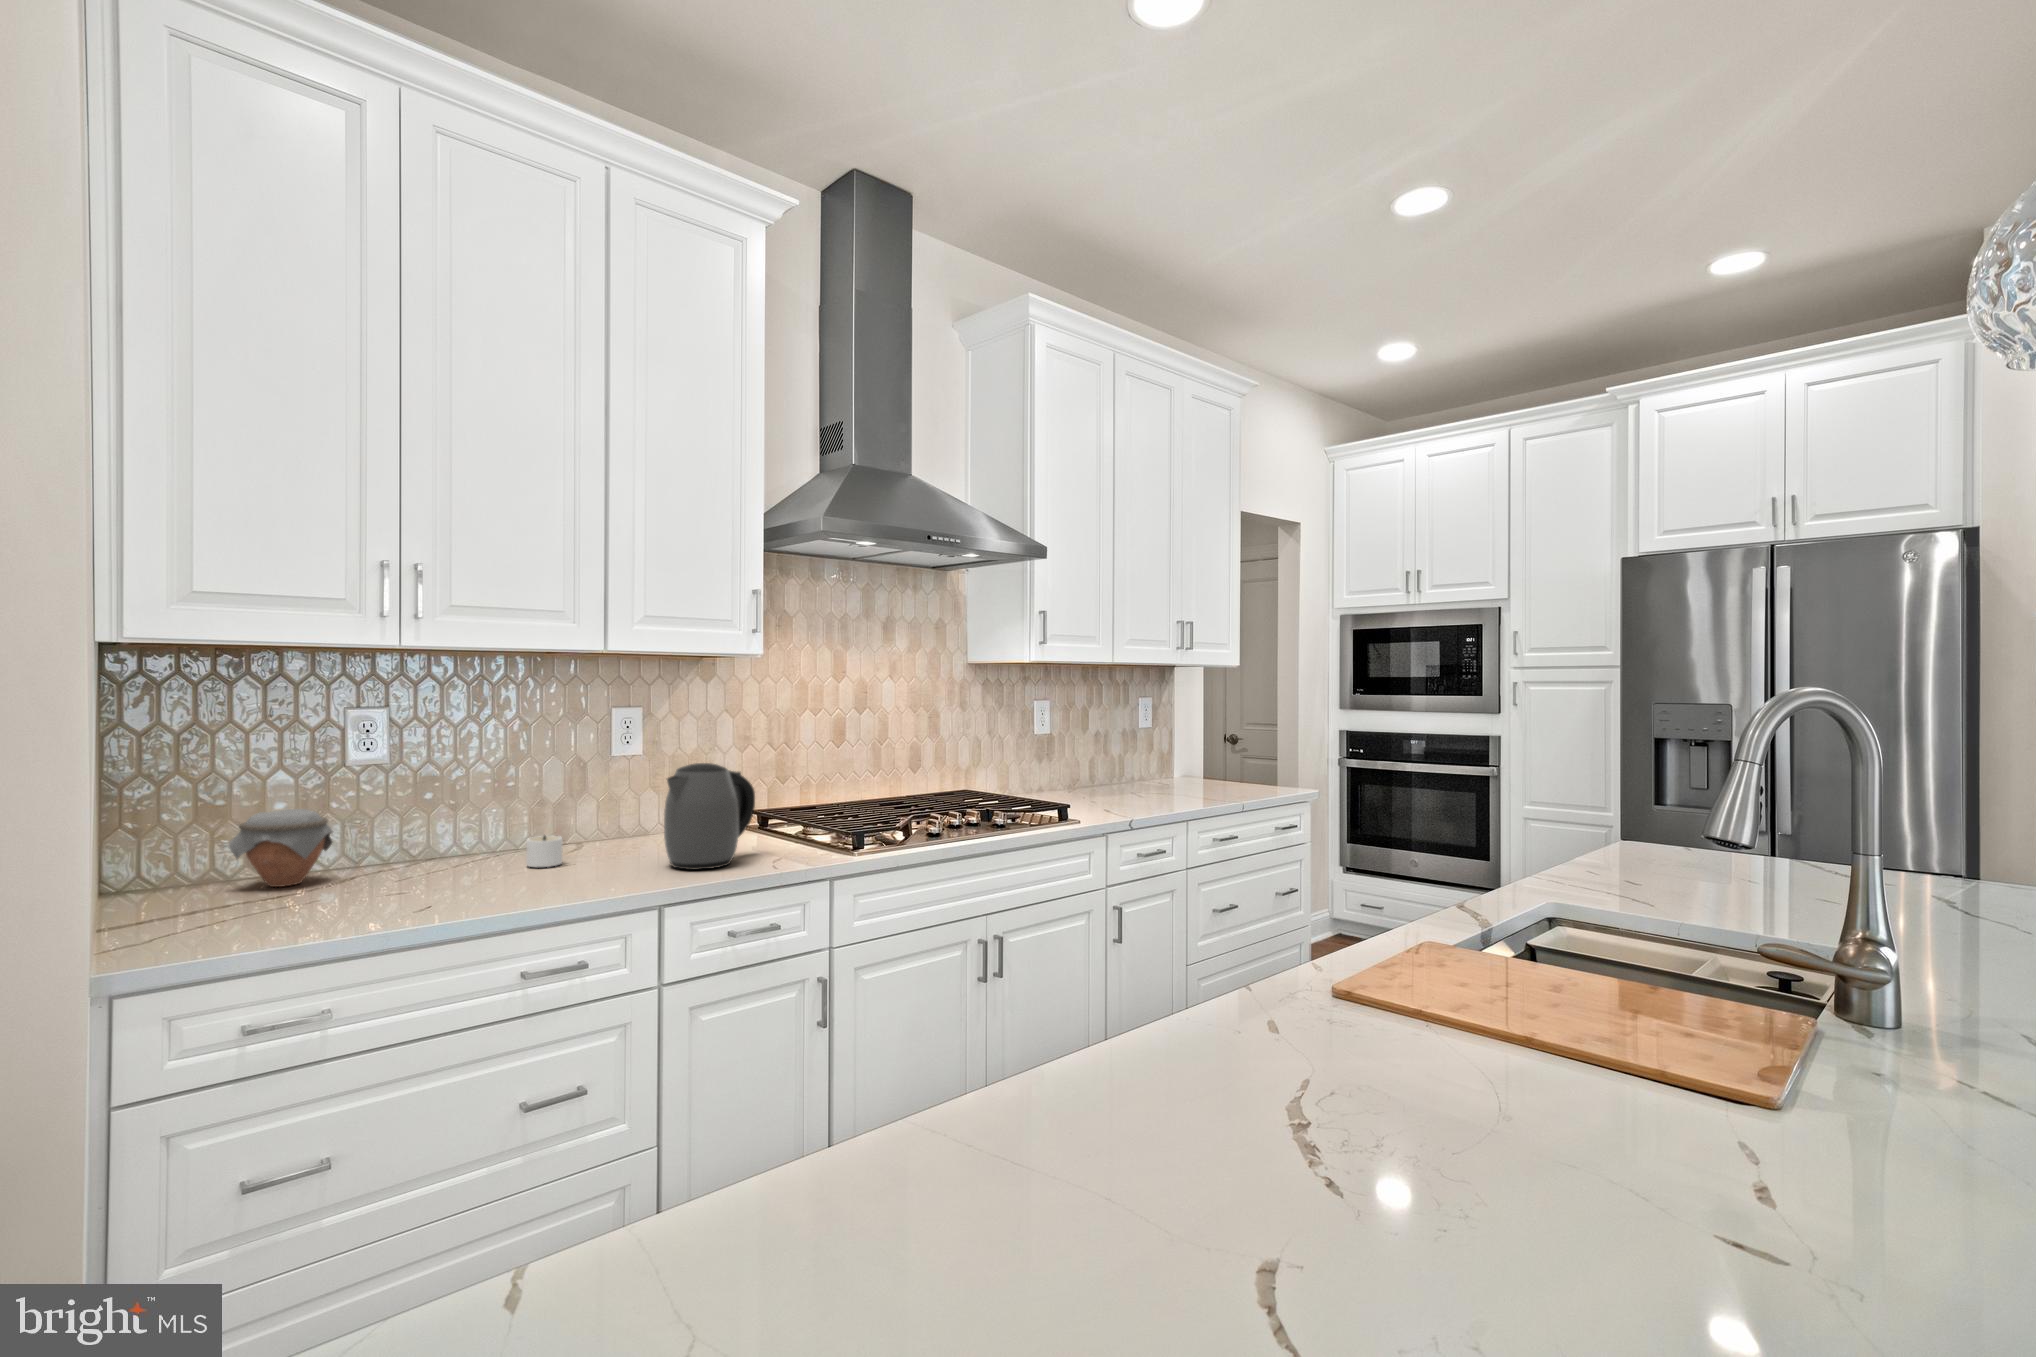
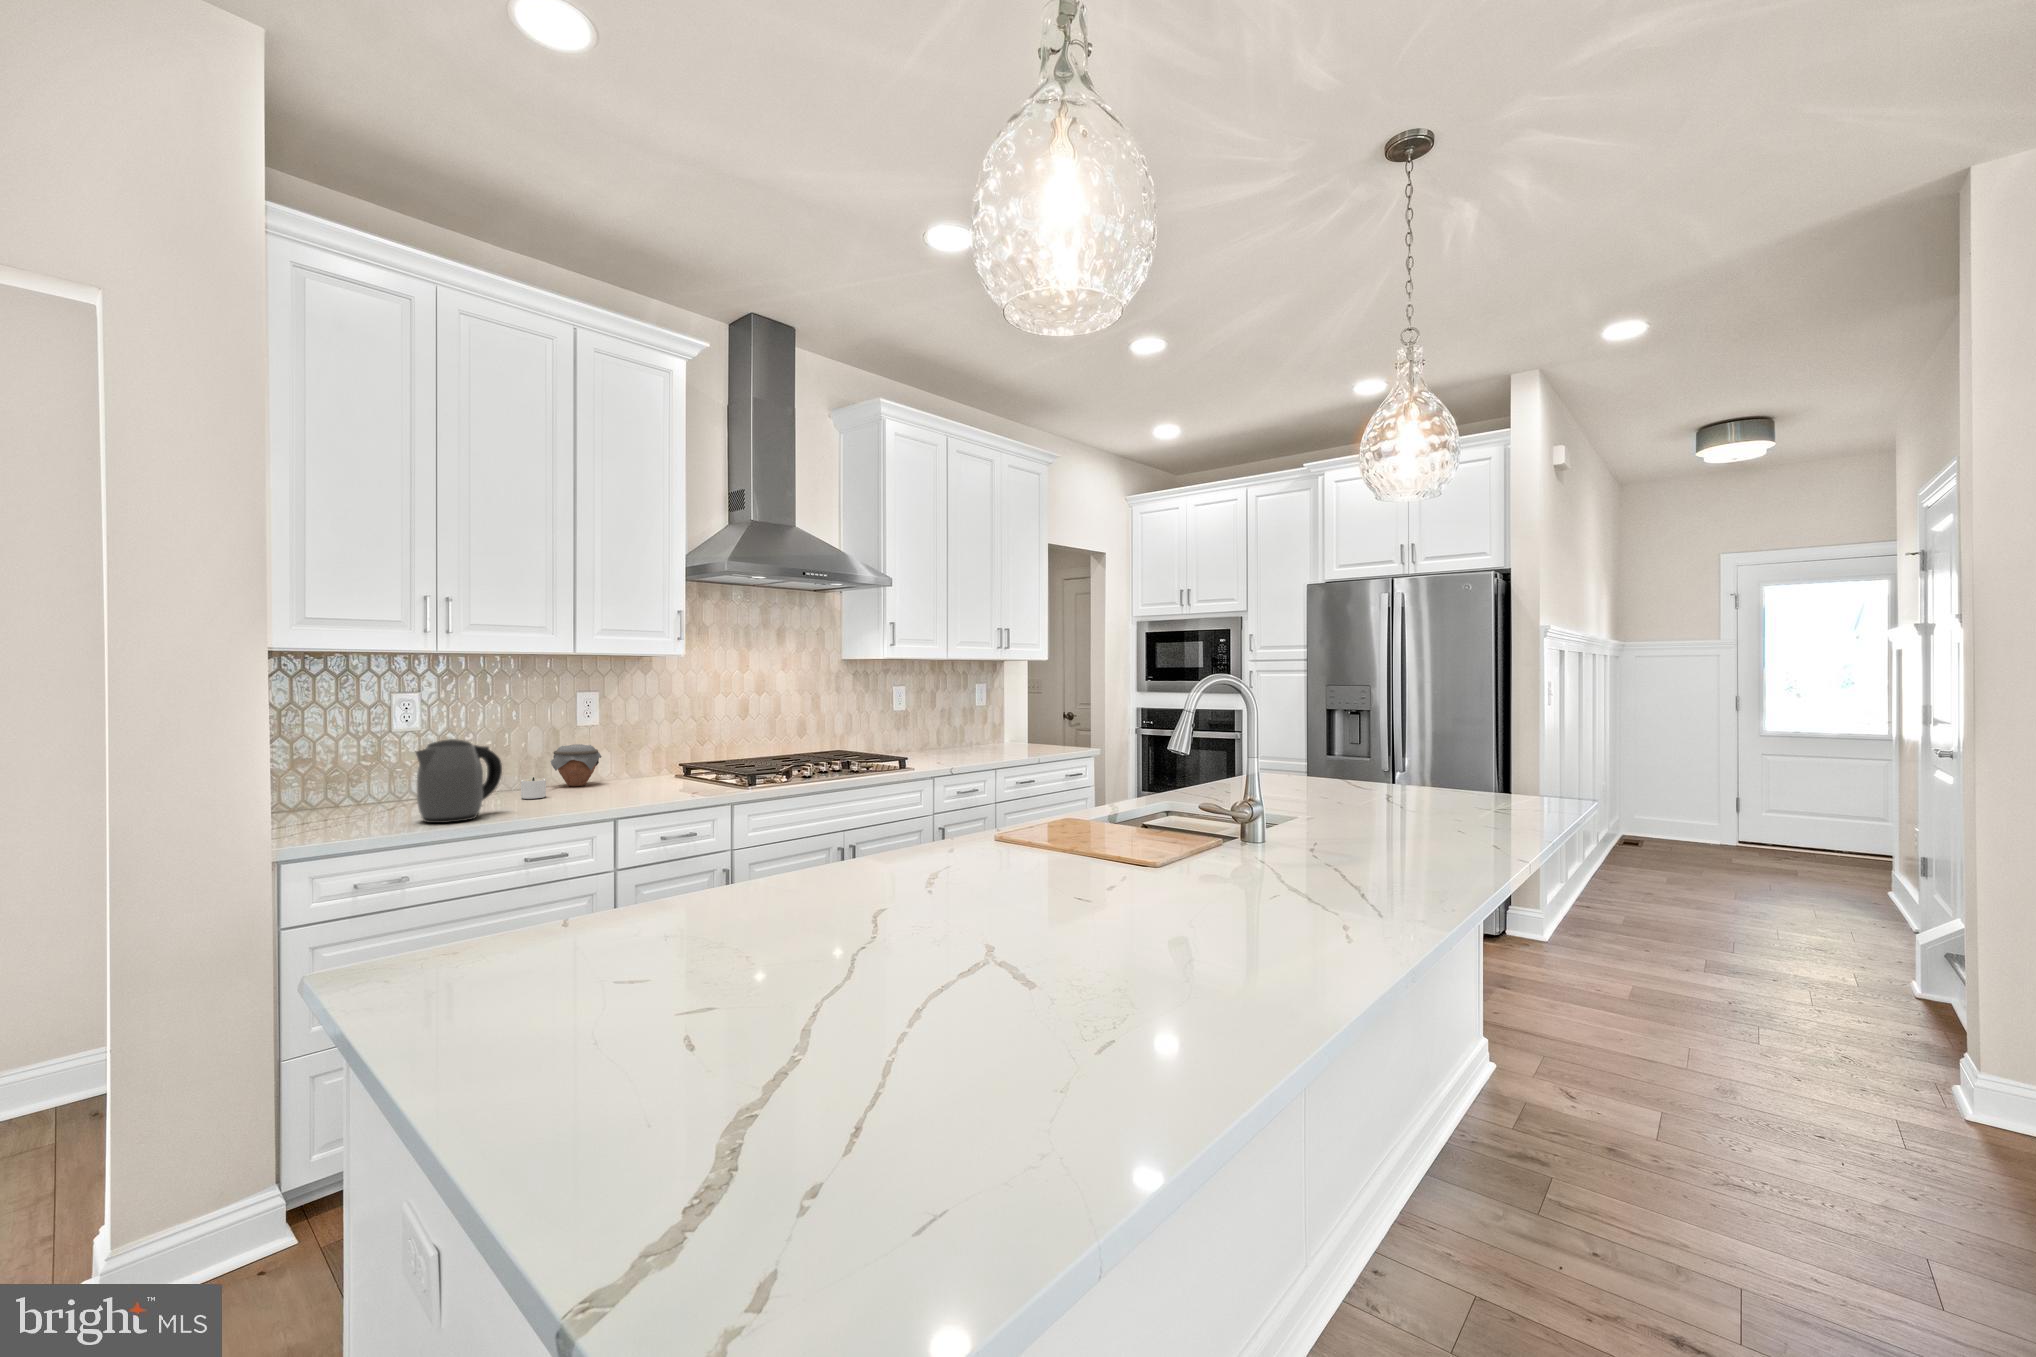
kettle: present [664,763,755,870] -> present [416,739,502,823]
jar: present [229,809,333,887] -> present [551,744,602,786]

